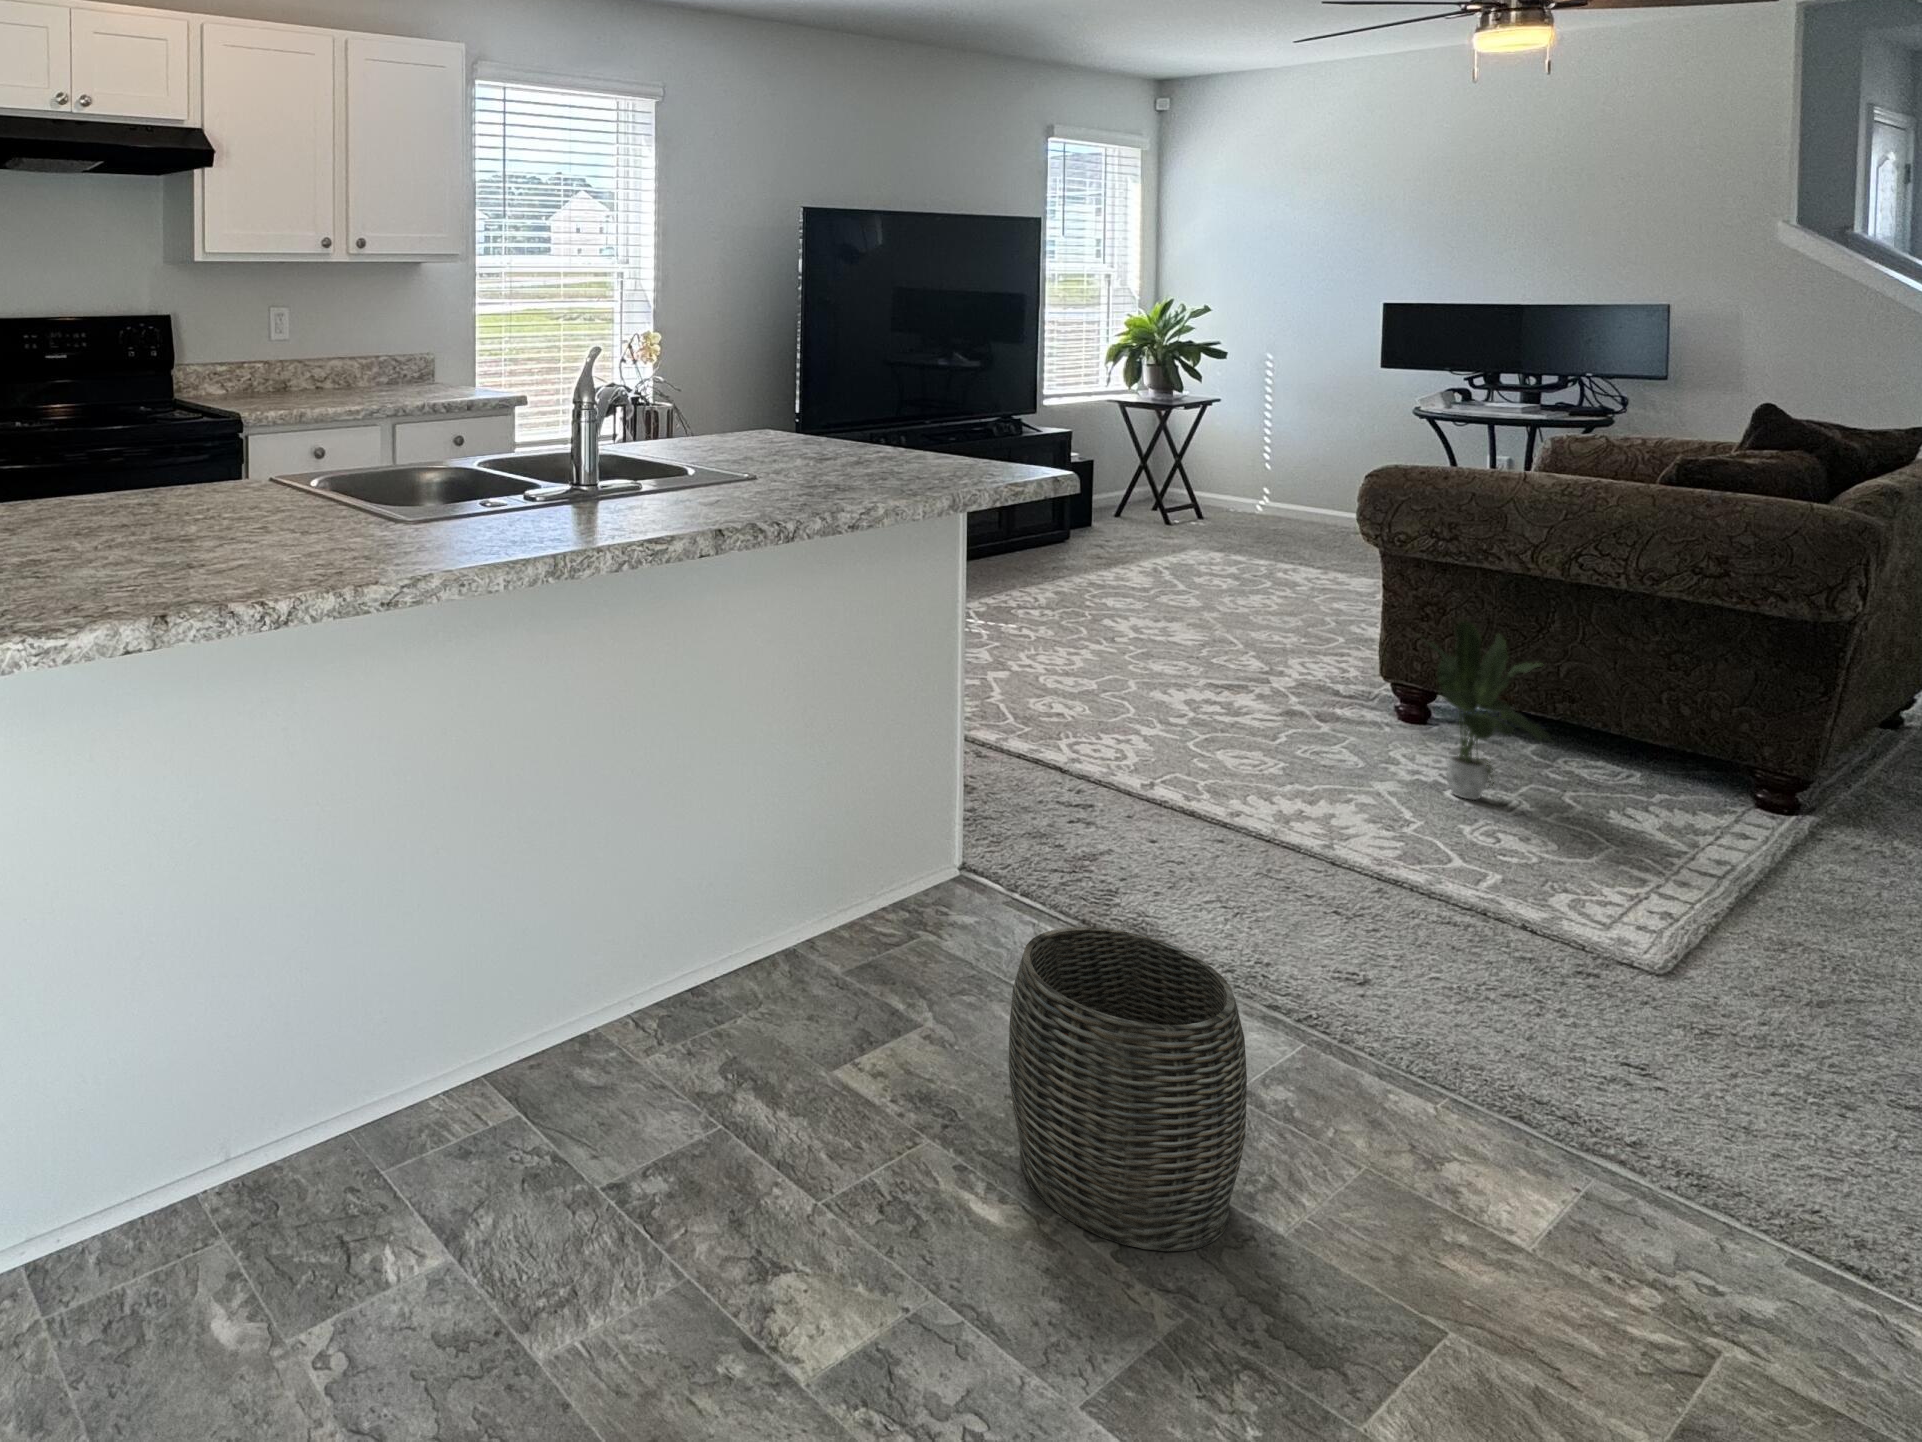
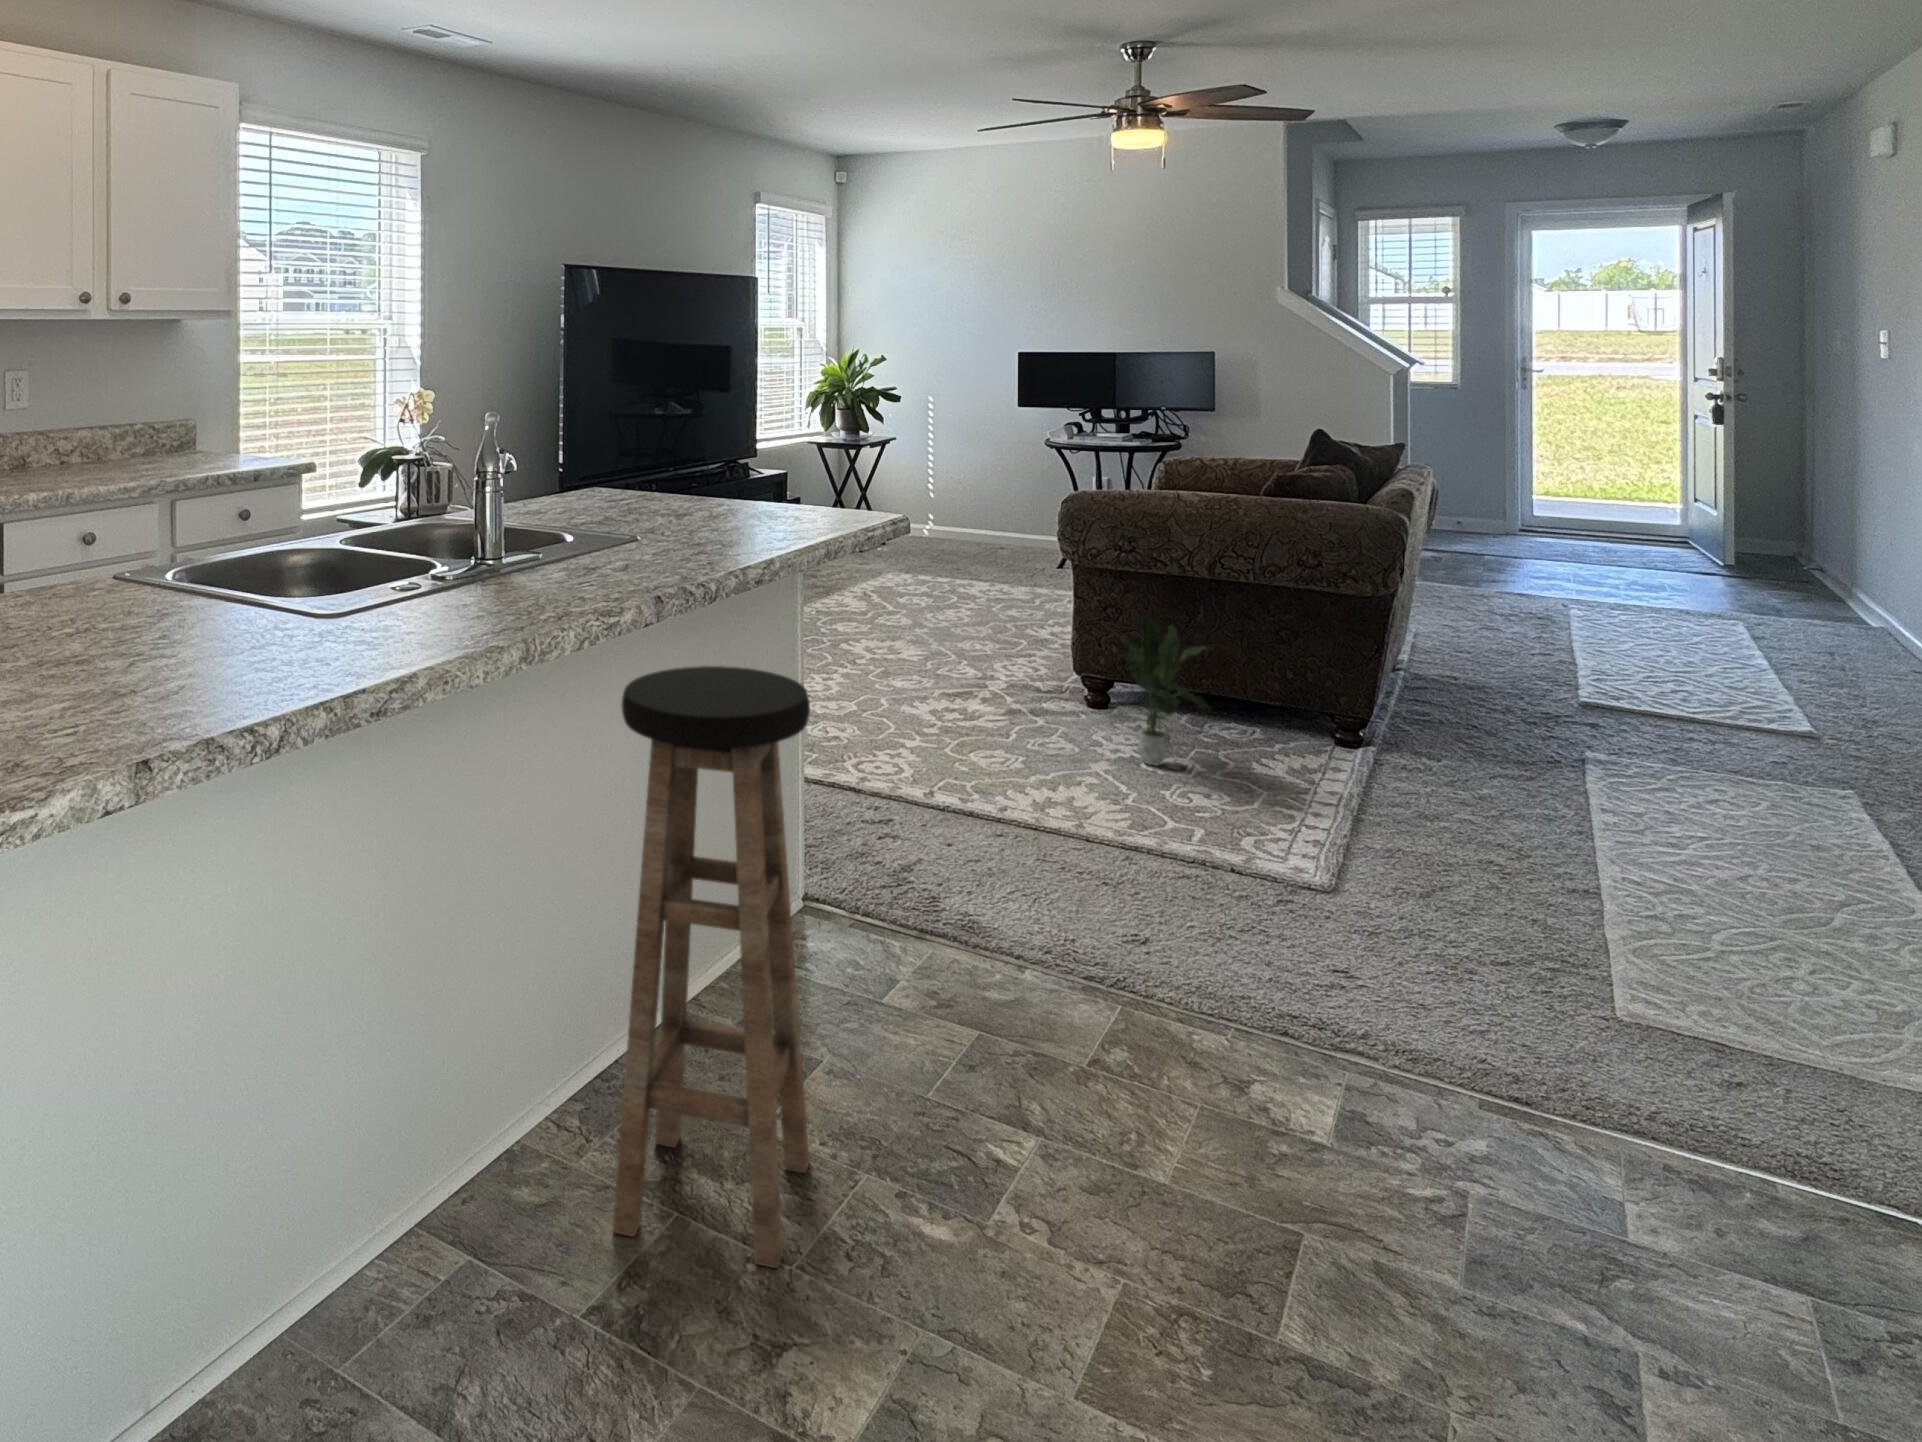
bar stool: none [654,606,872,1197] -> present [613,666,810,1268]
woven basket: present [1009,927,1247,1251] -> none [935,934,1139,1232]

